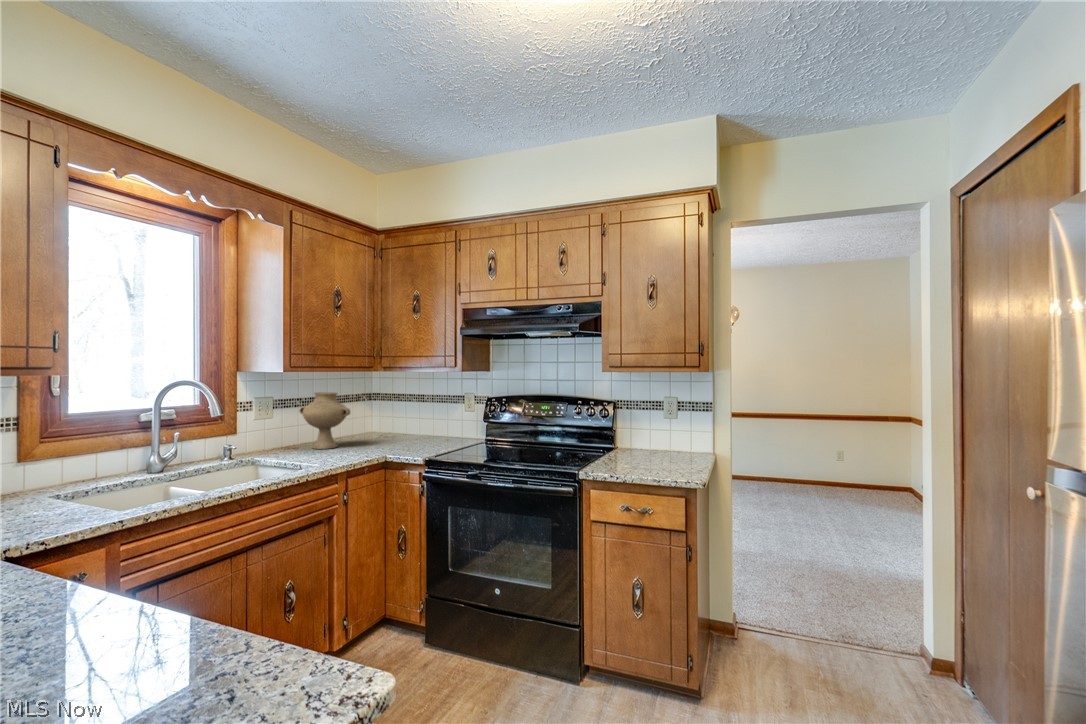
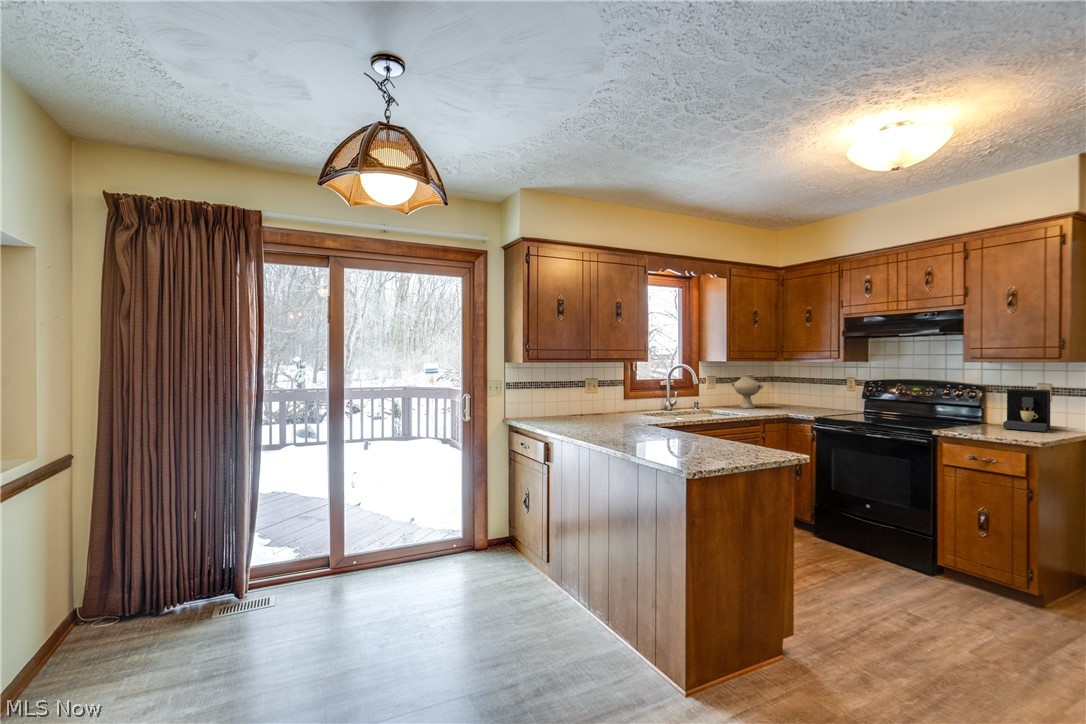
coffee maker: none [640,404,681,458] -> present [1003,389,1050,432]

